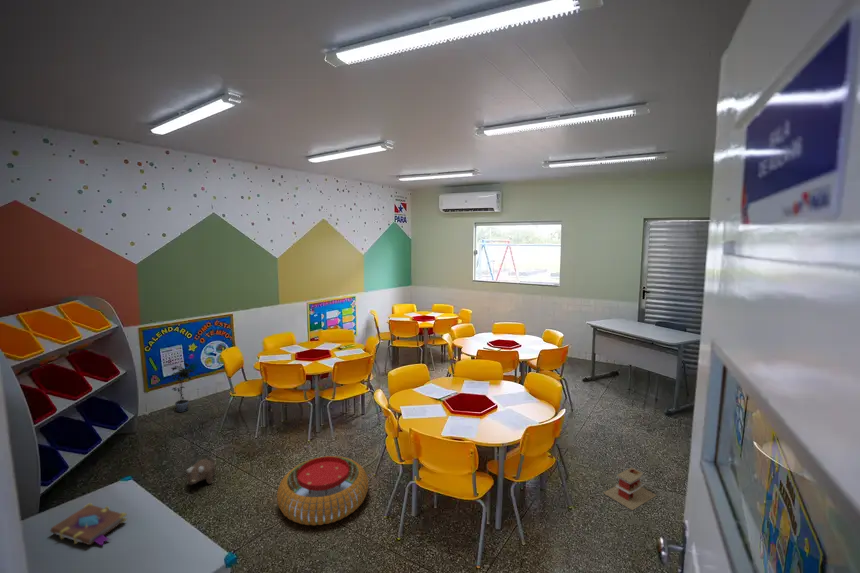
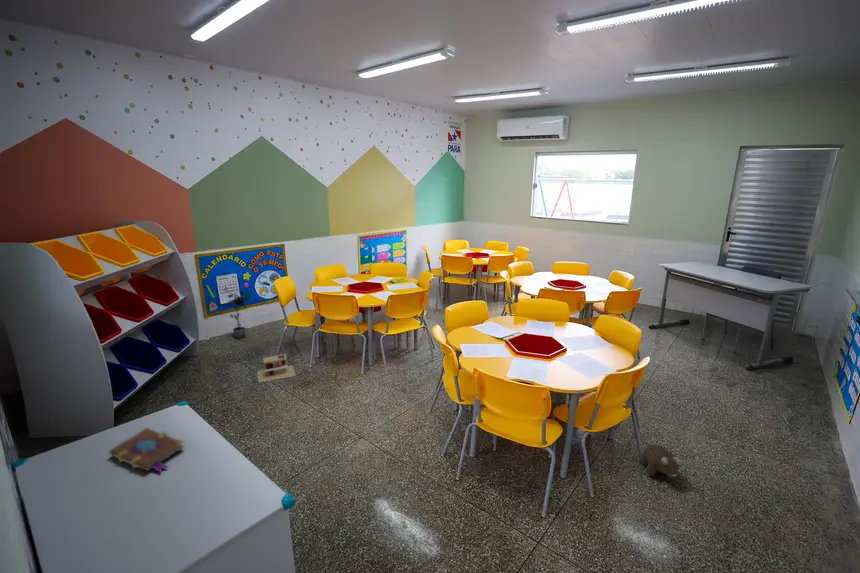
pouf: present [277,456,368,525] -> none [333,390,424,457]
plush toy: present [187,459,215,485] -> present [641,444,683,478]
toy house: present [604,468,656,510] -> present [257,354,296,382]

